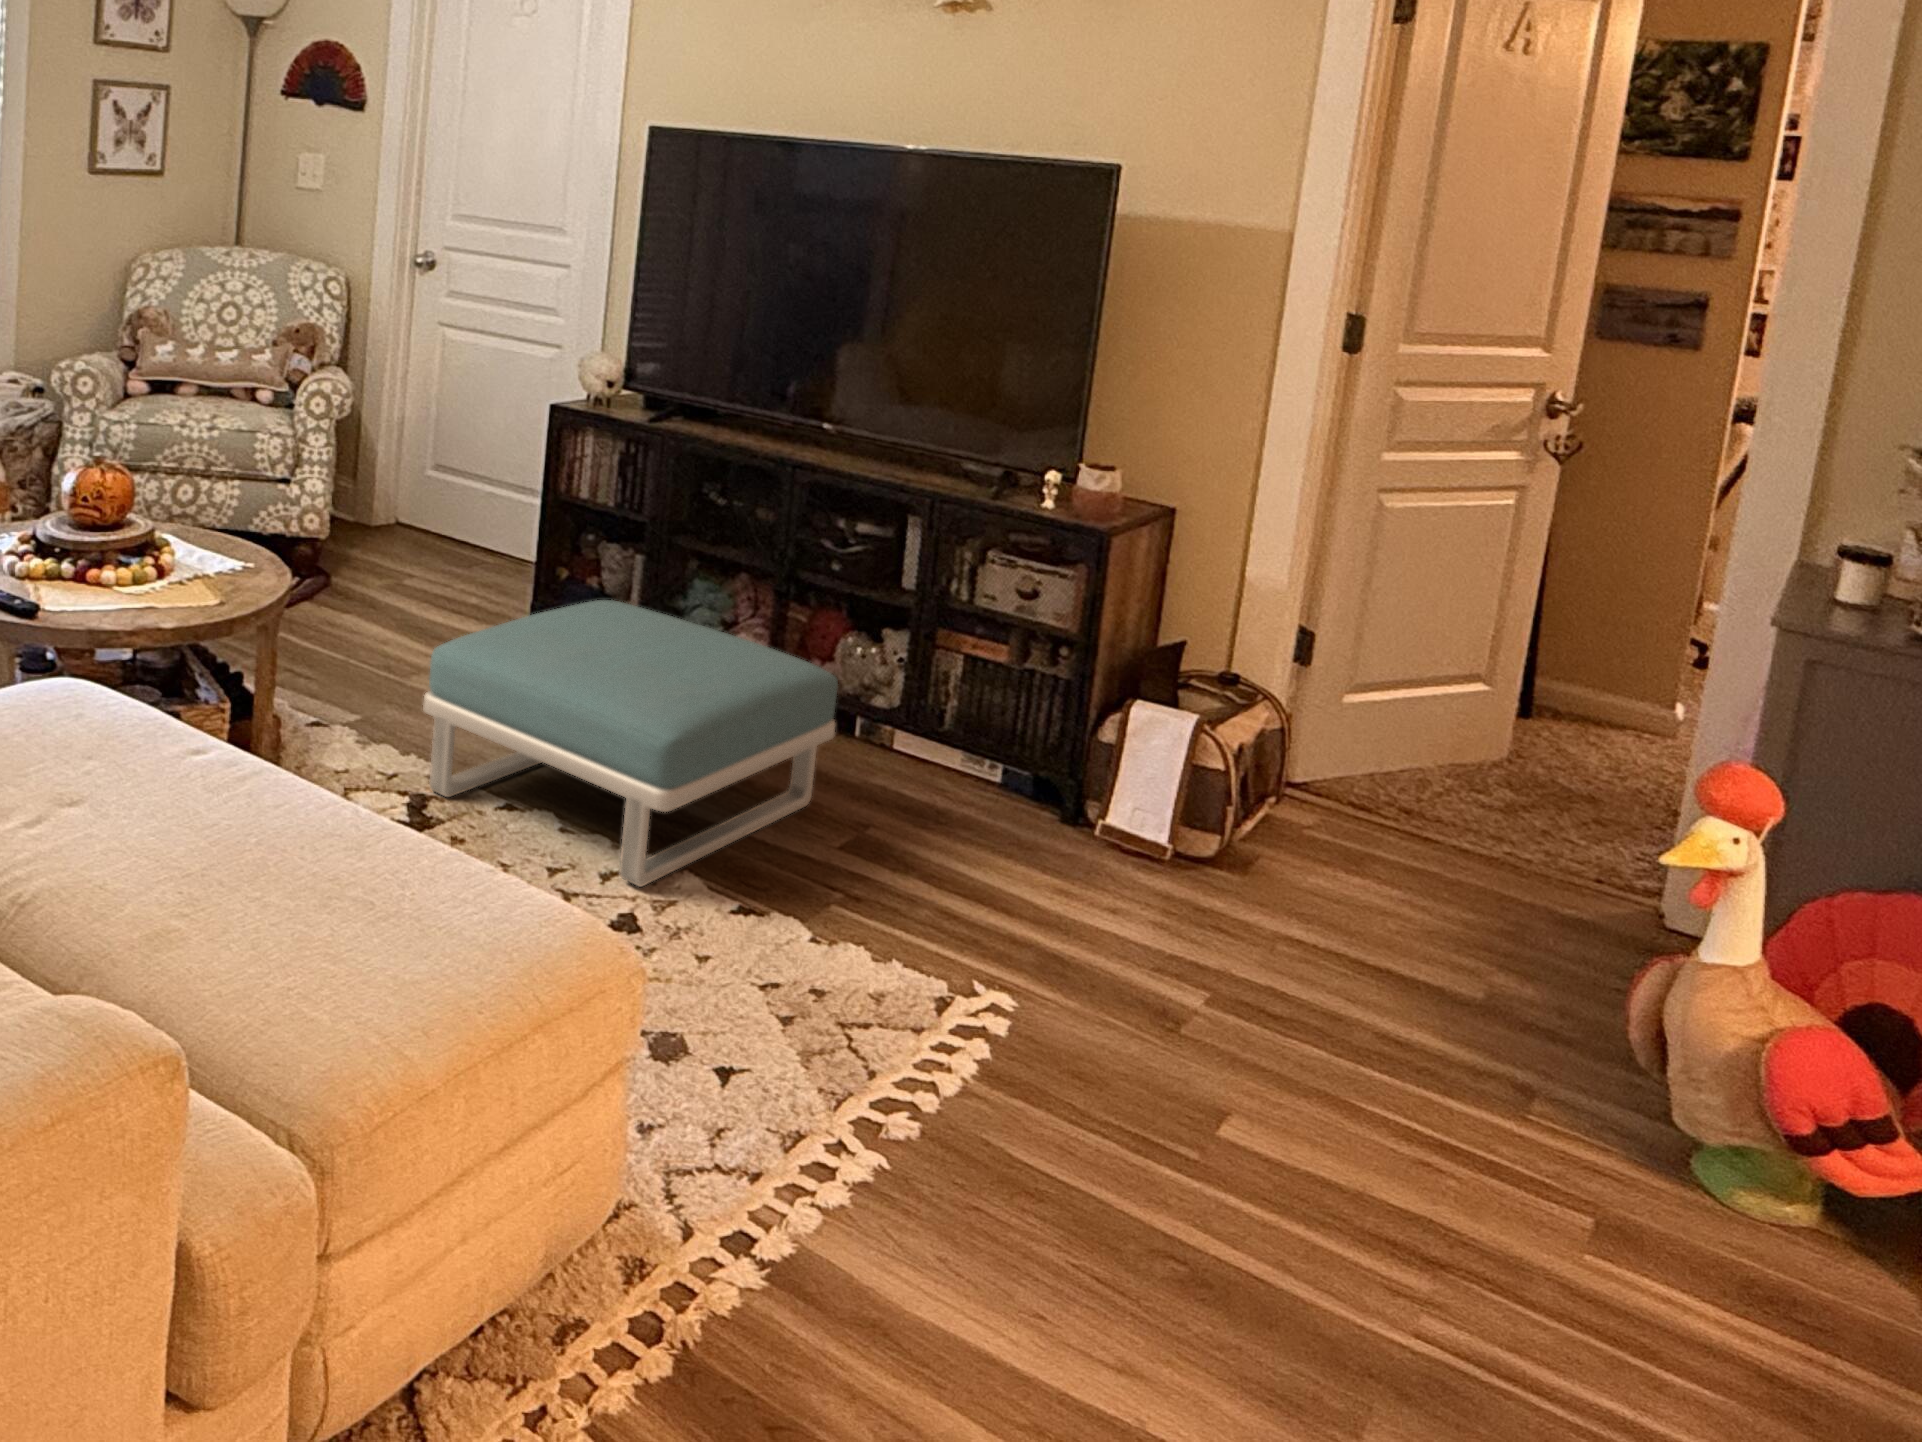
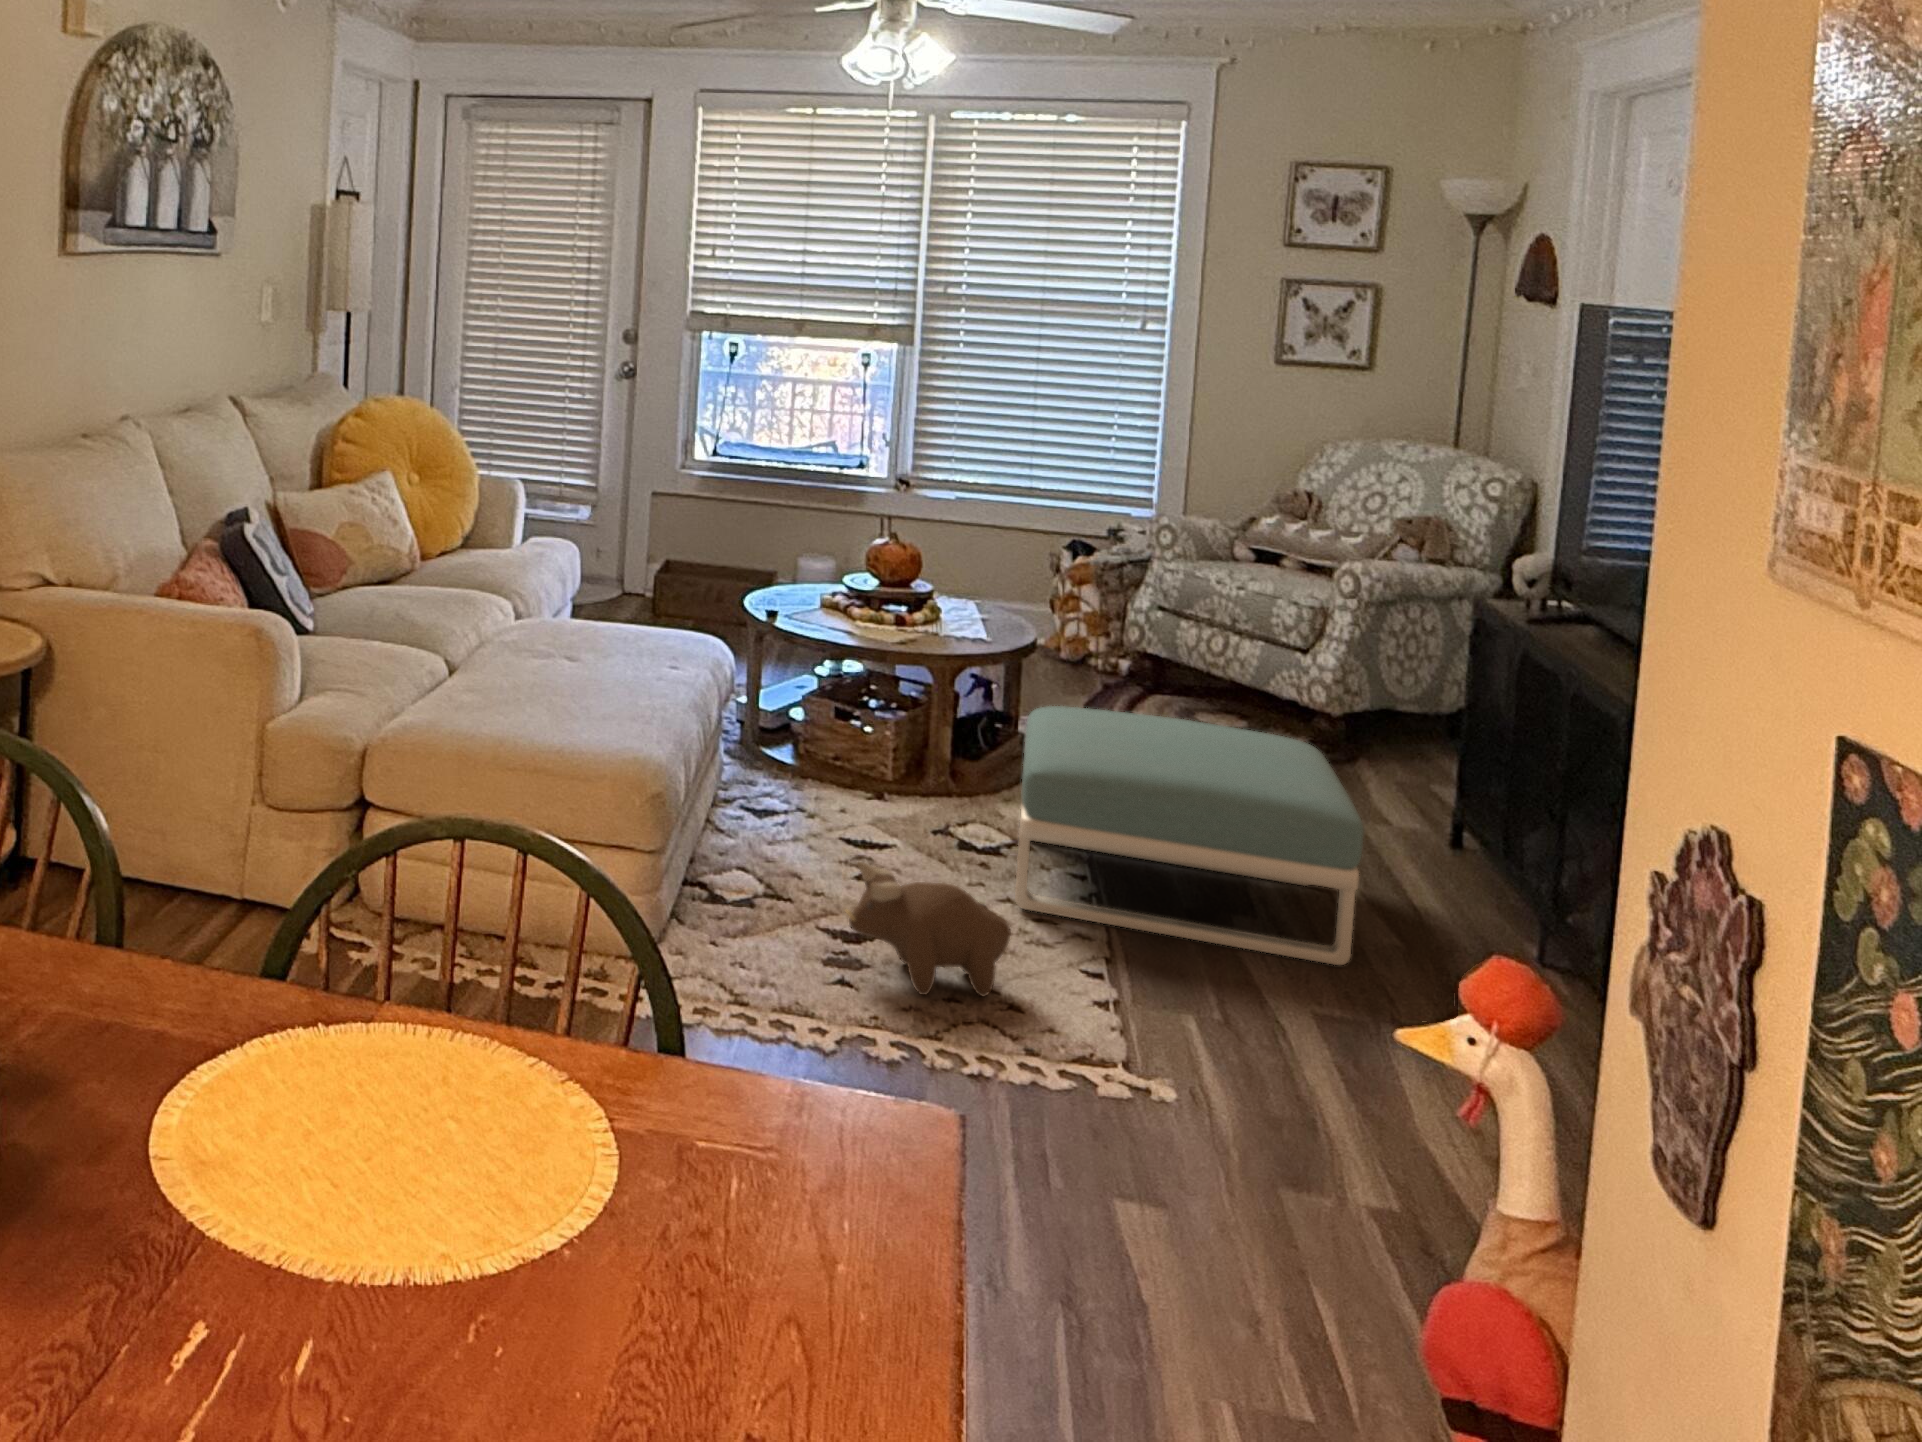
plush toy: none [752,912,877,1052] -> present [846,862,1011,996]

